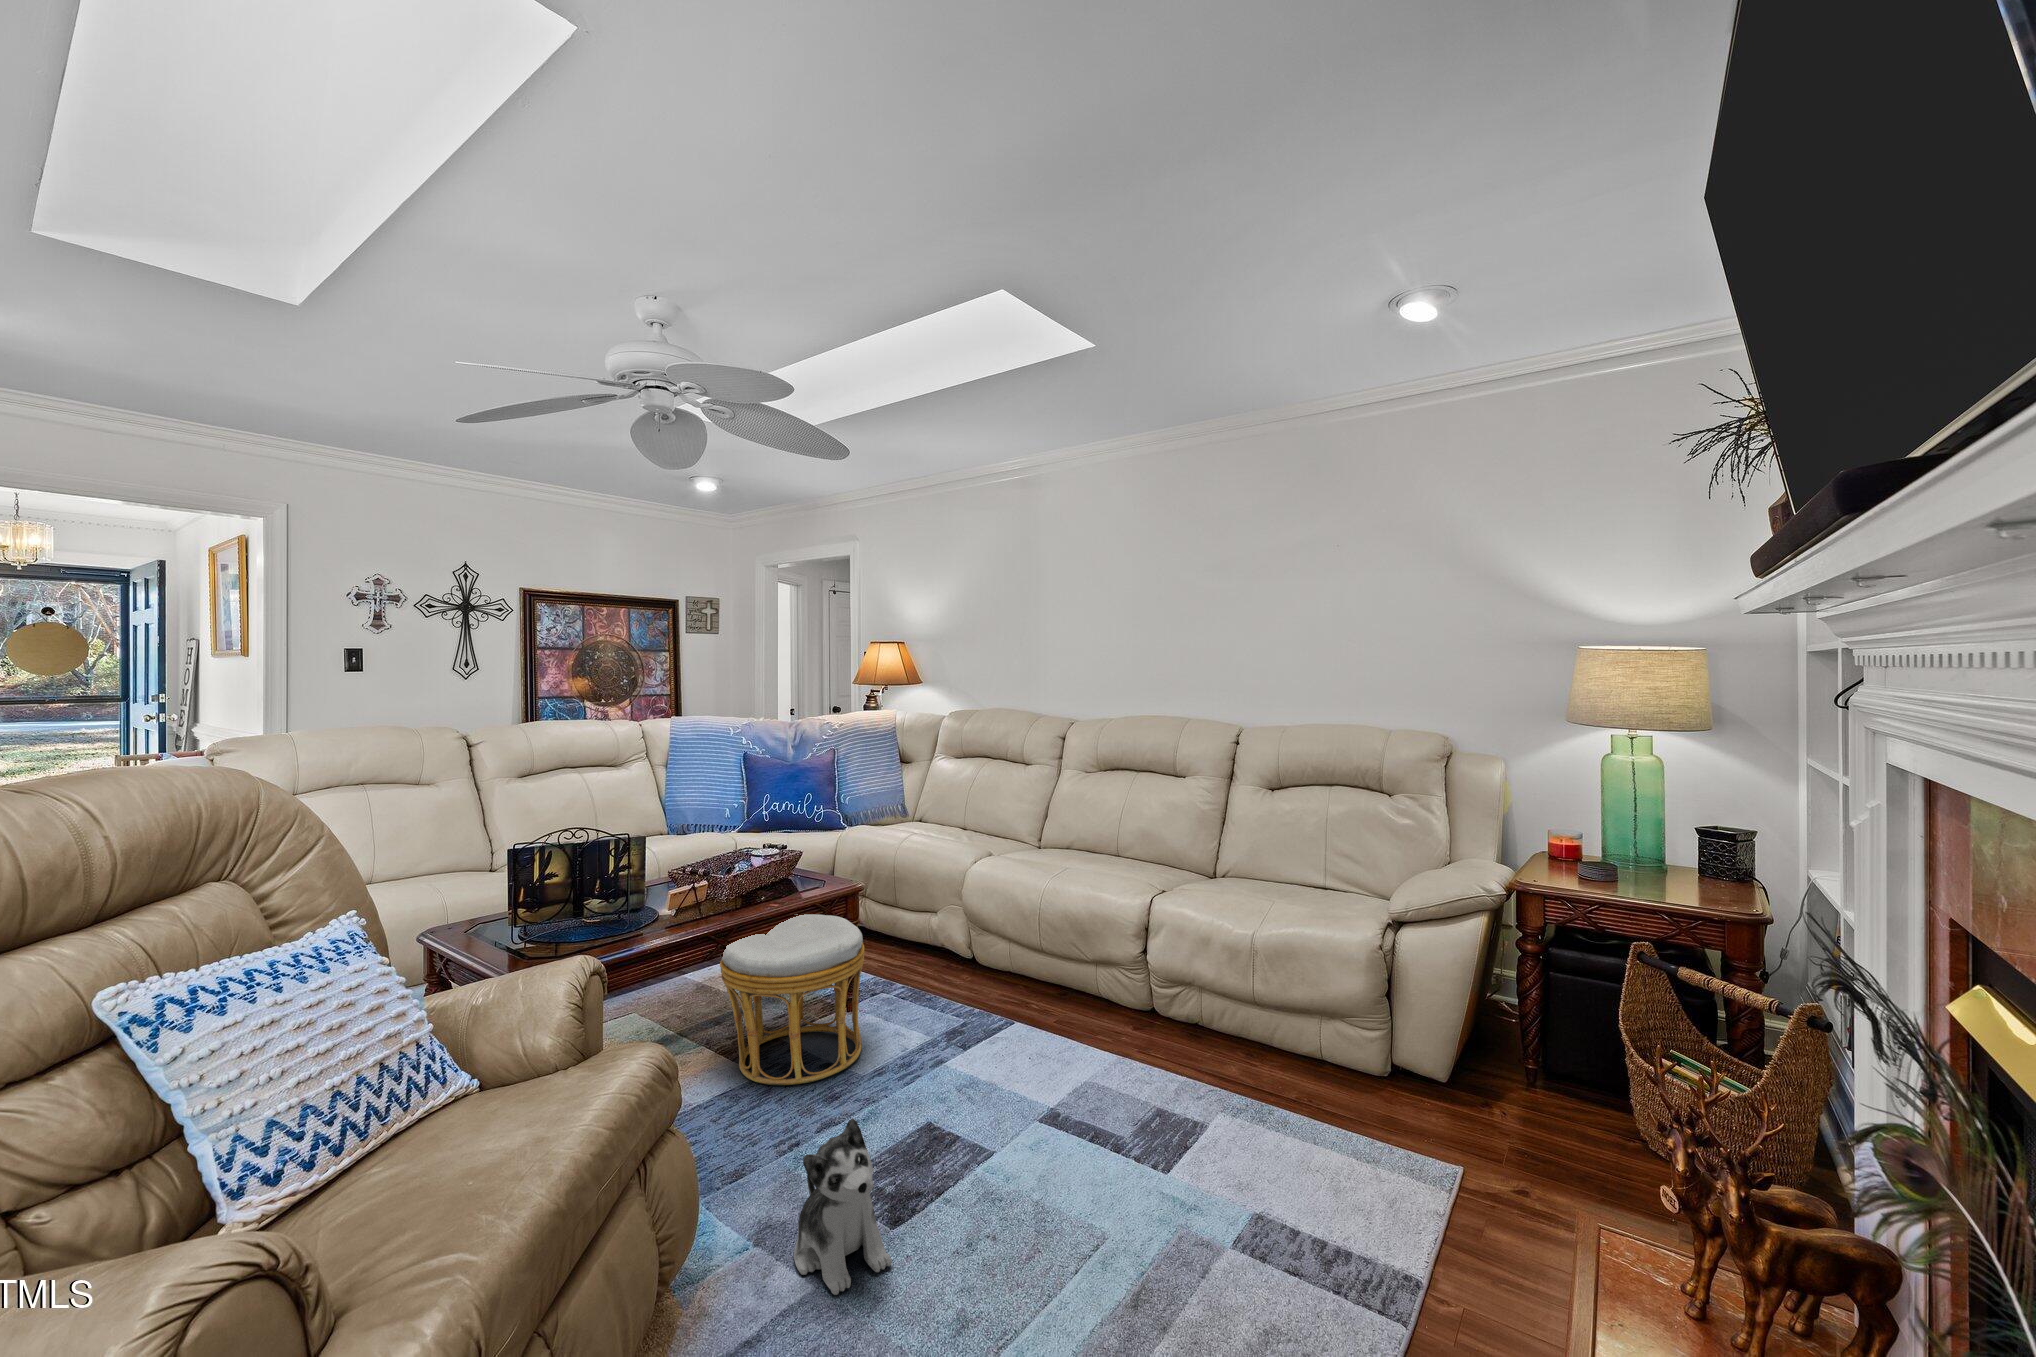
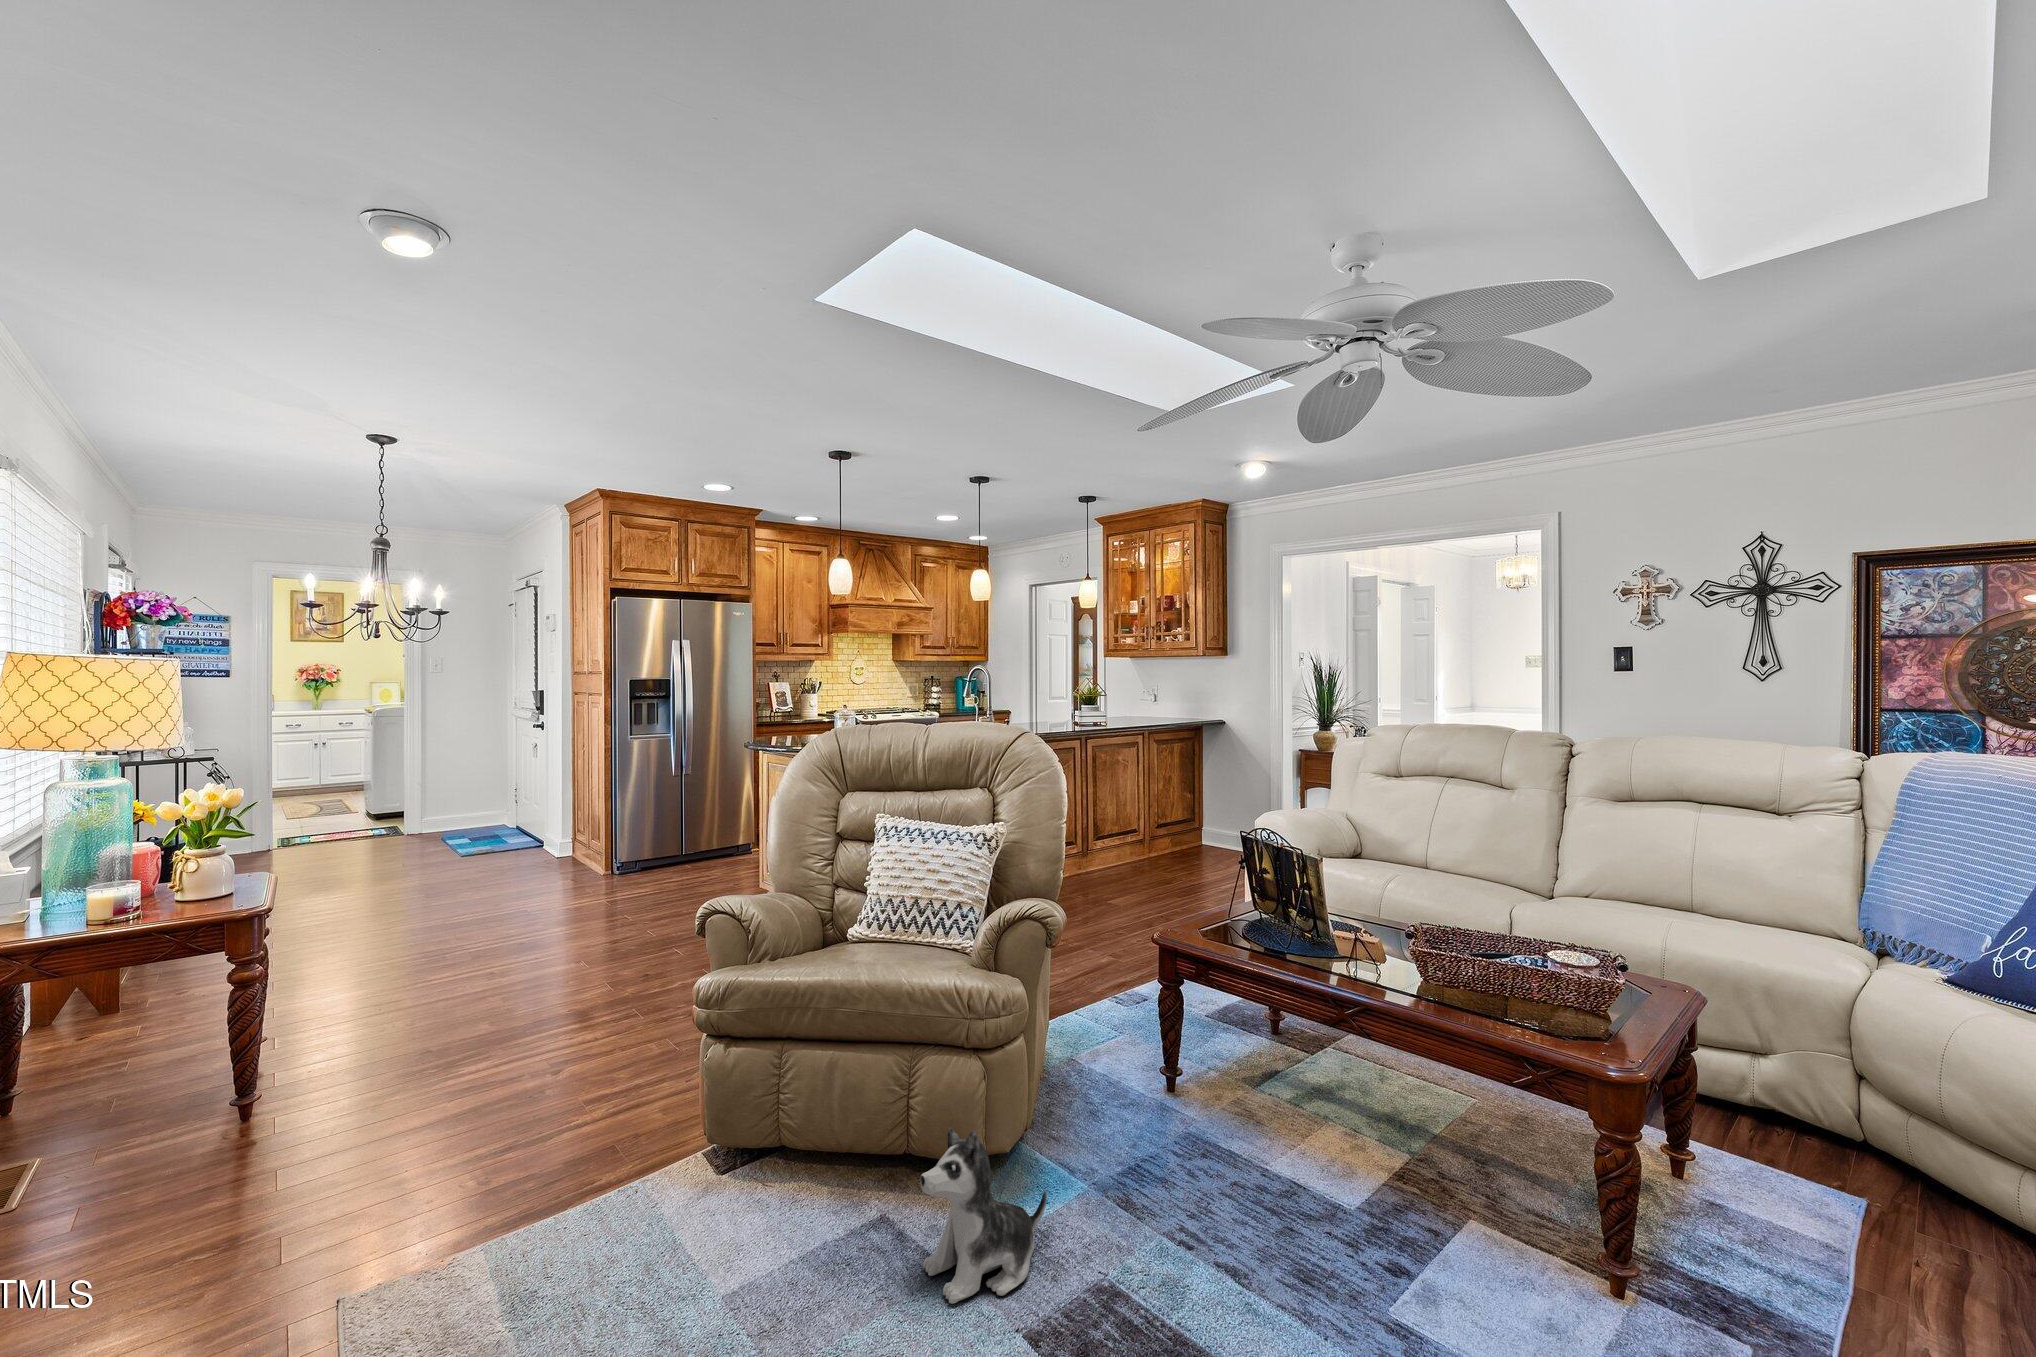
ottoman: present [720,914,865,1085] -> none [1295,1008,1511,1274]

